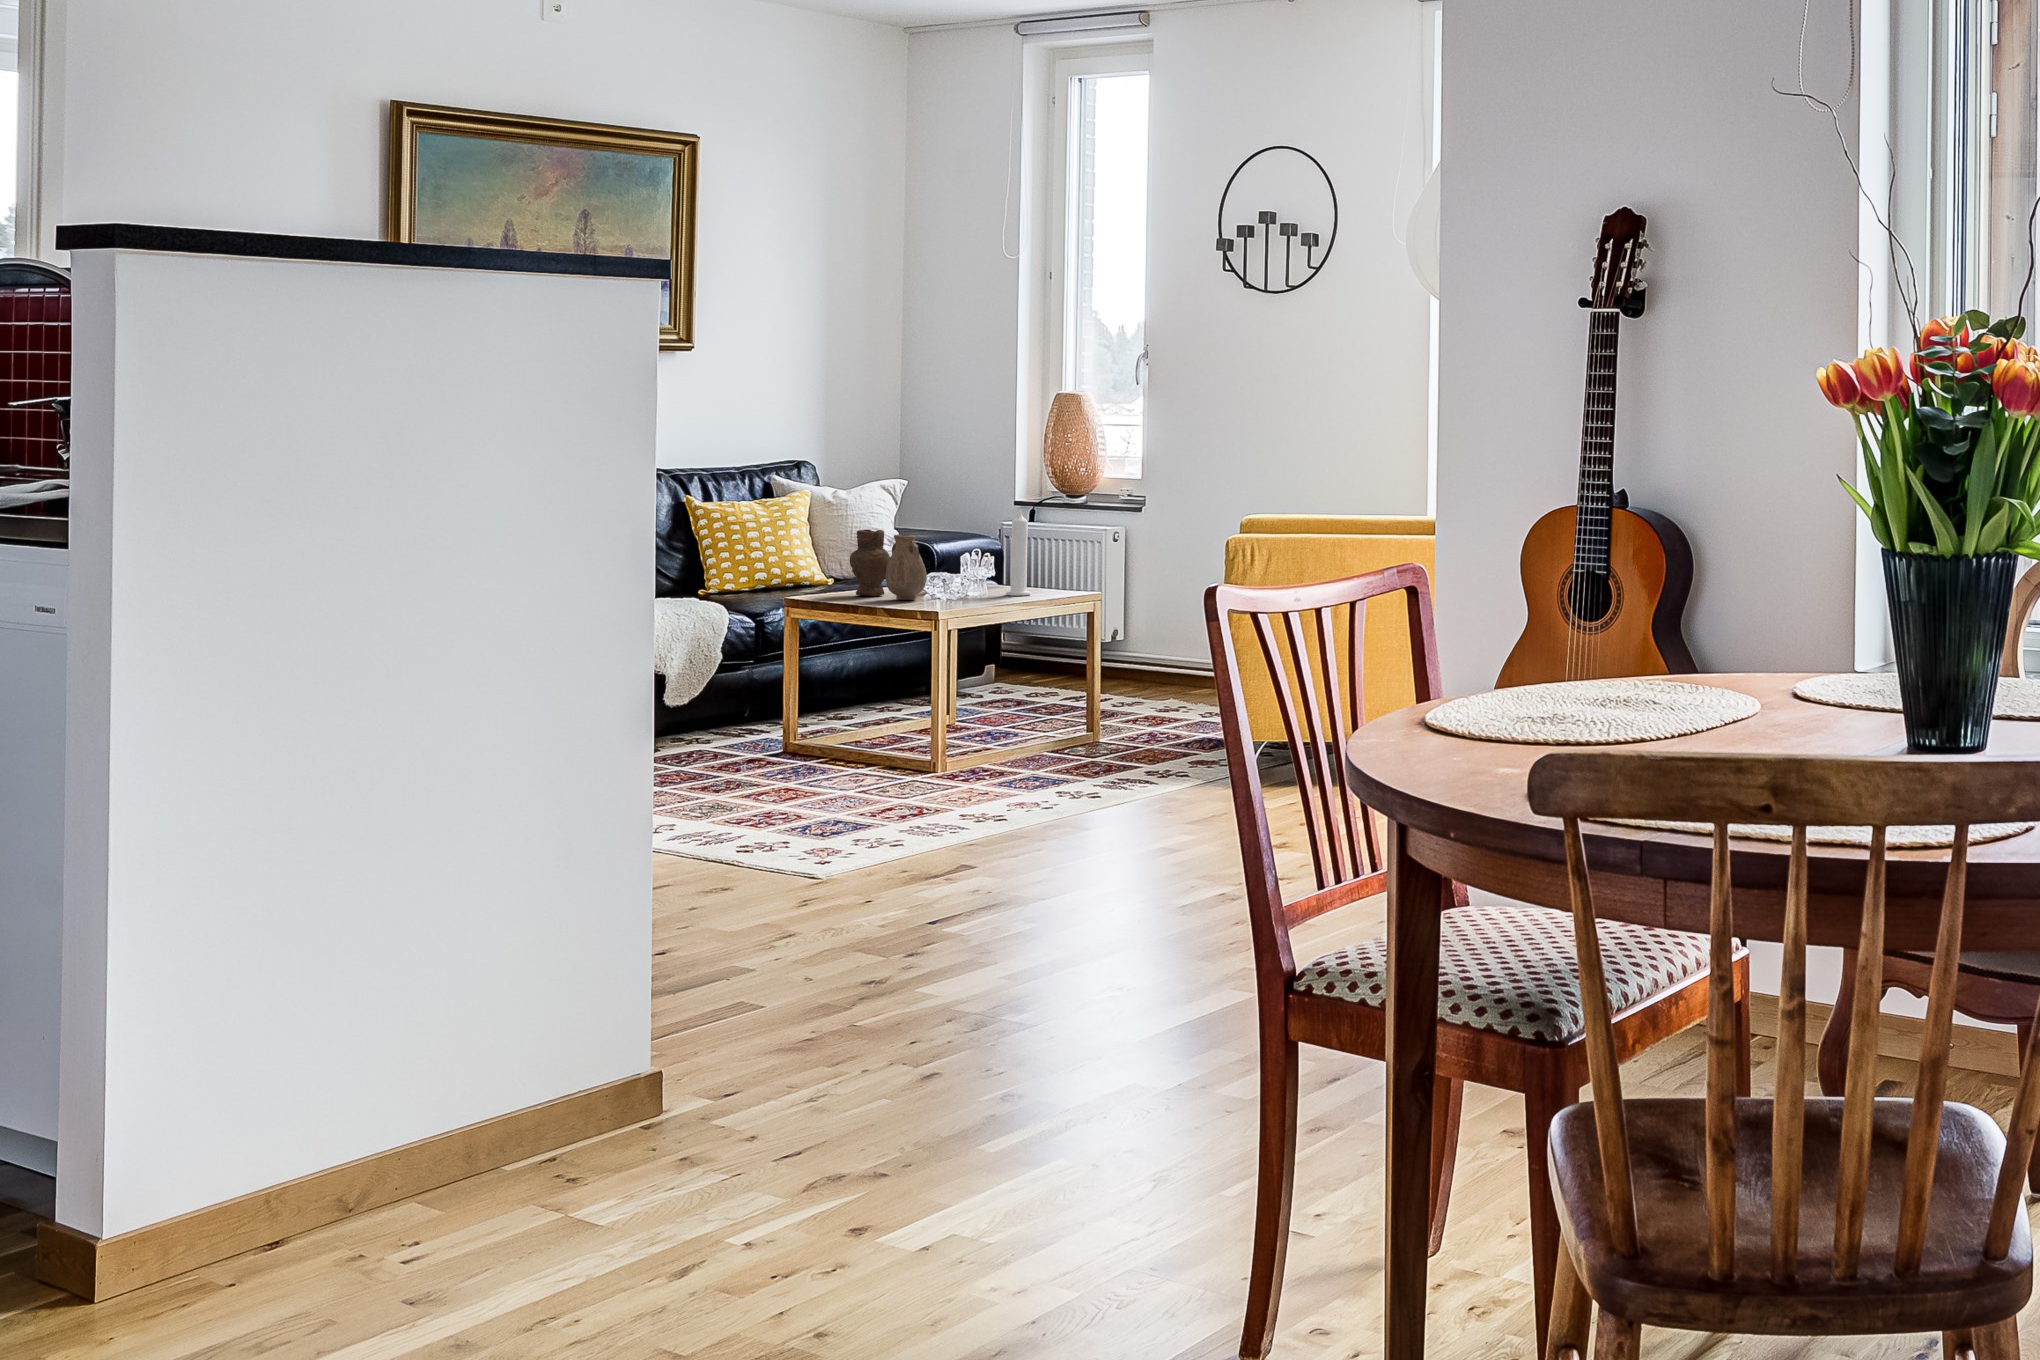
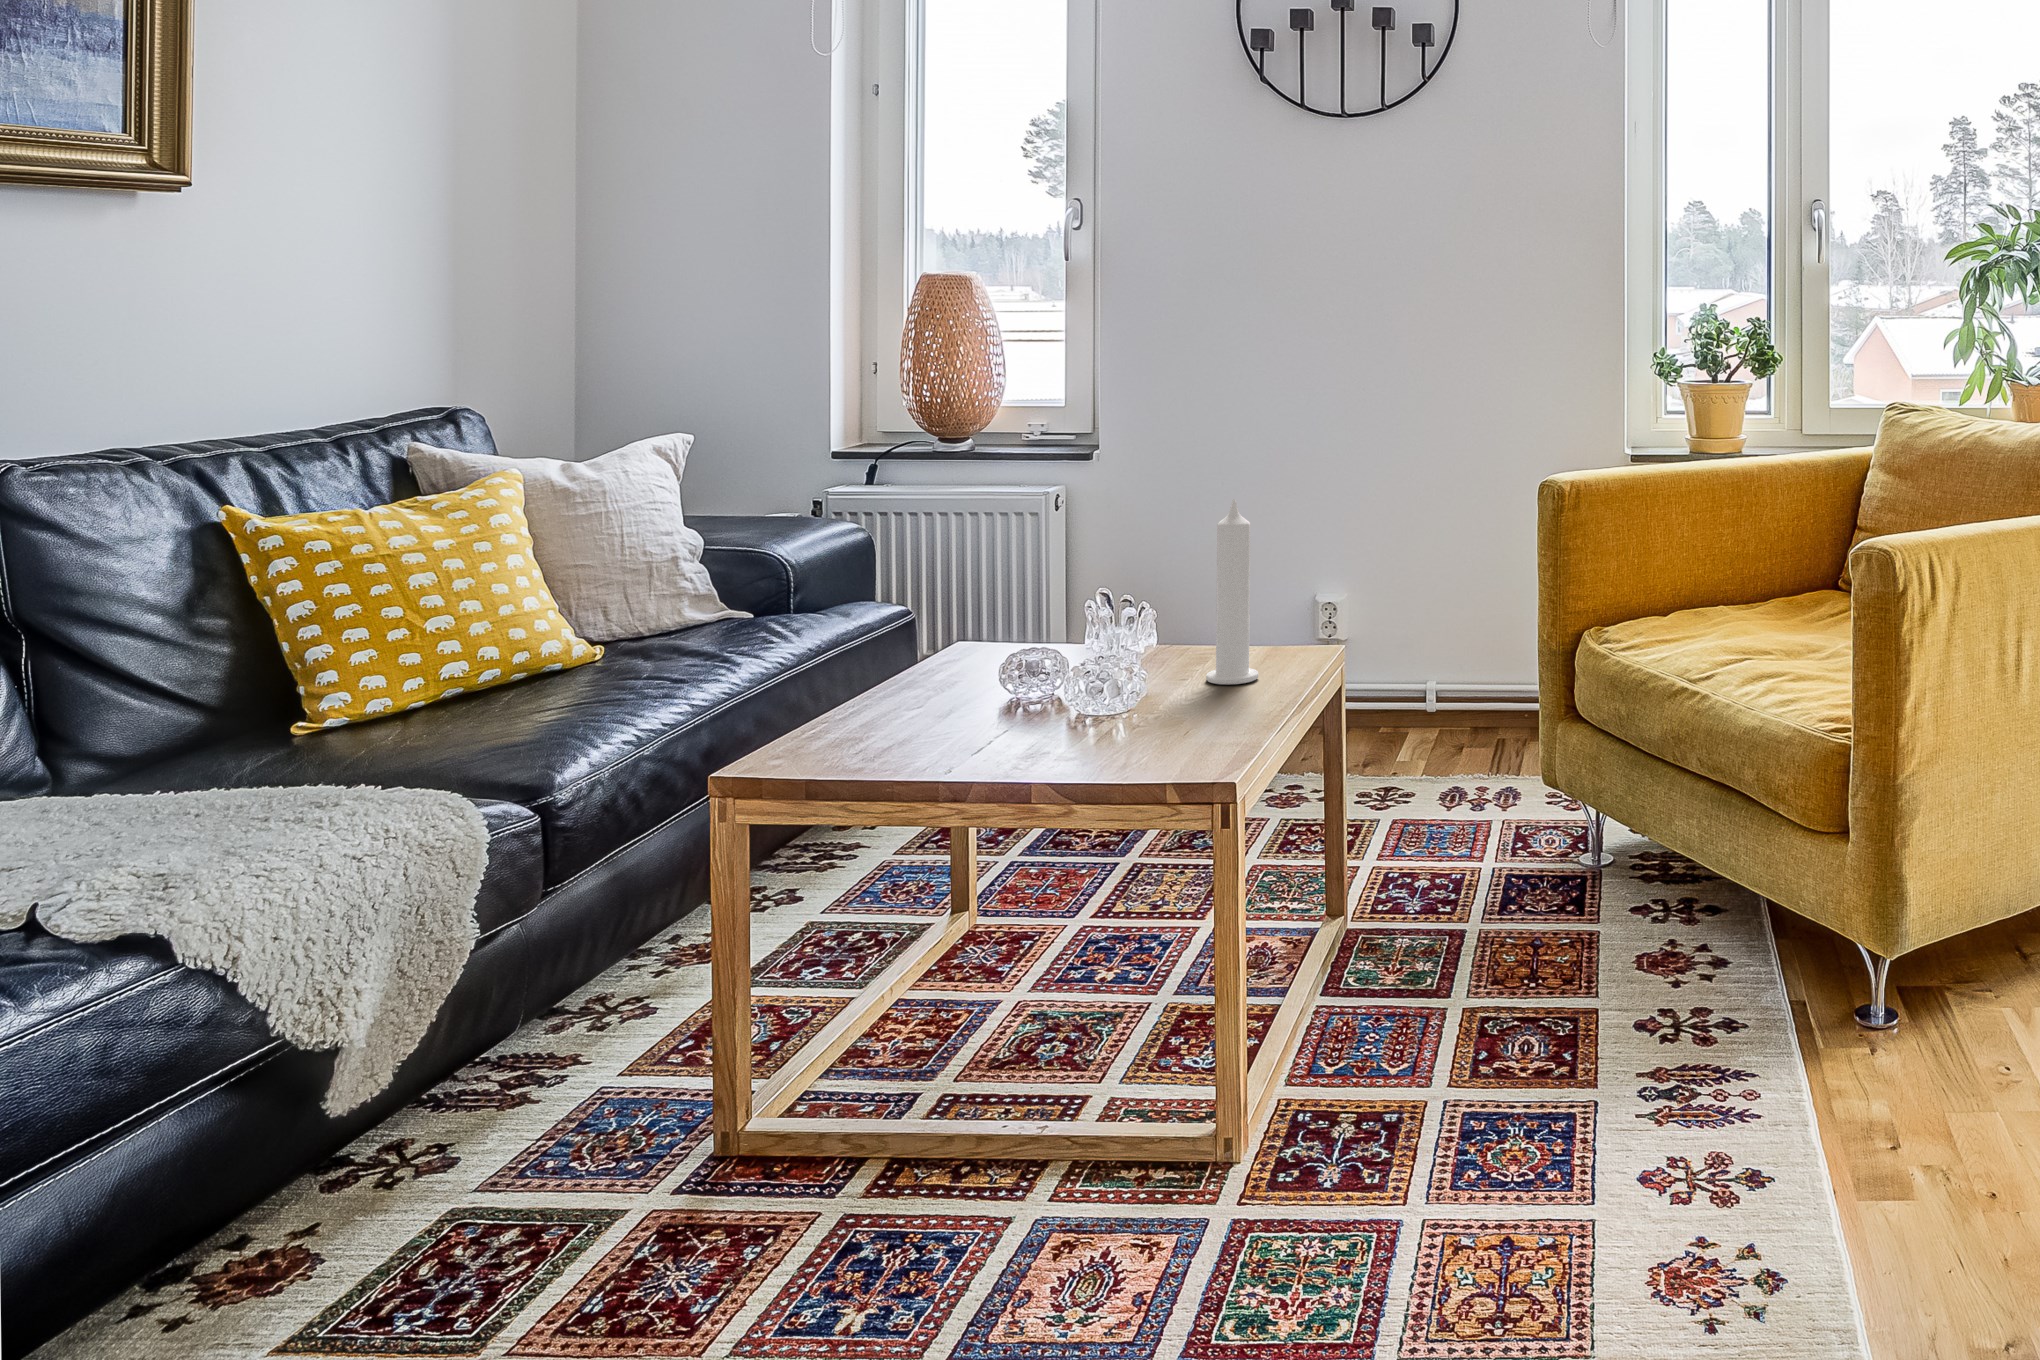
vase: present [850,529,927,600] -> none [876,575,1102,743]

